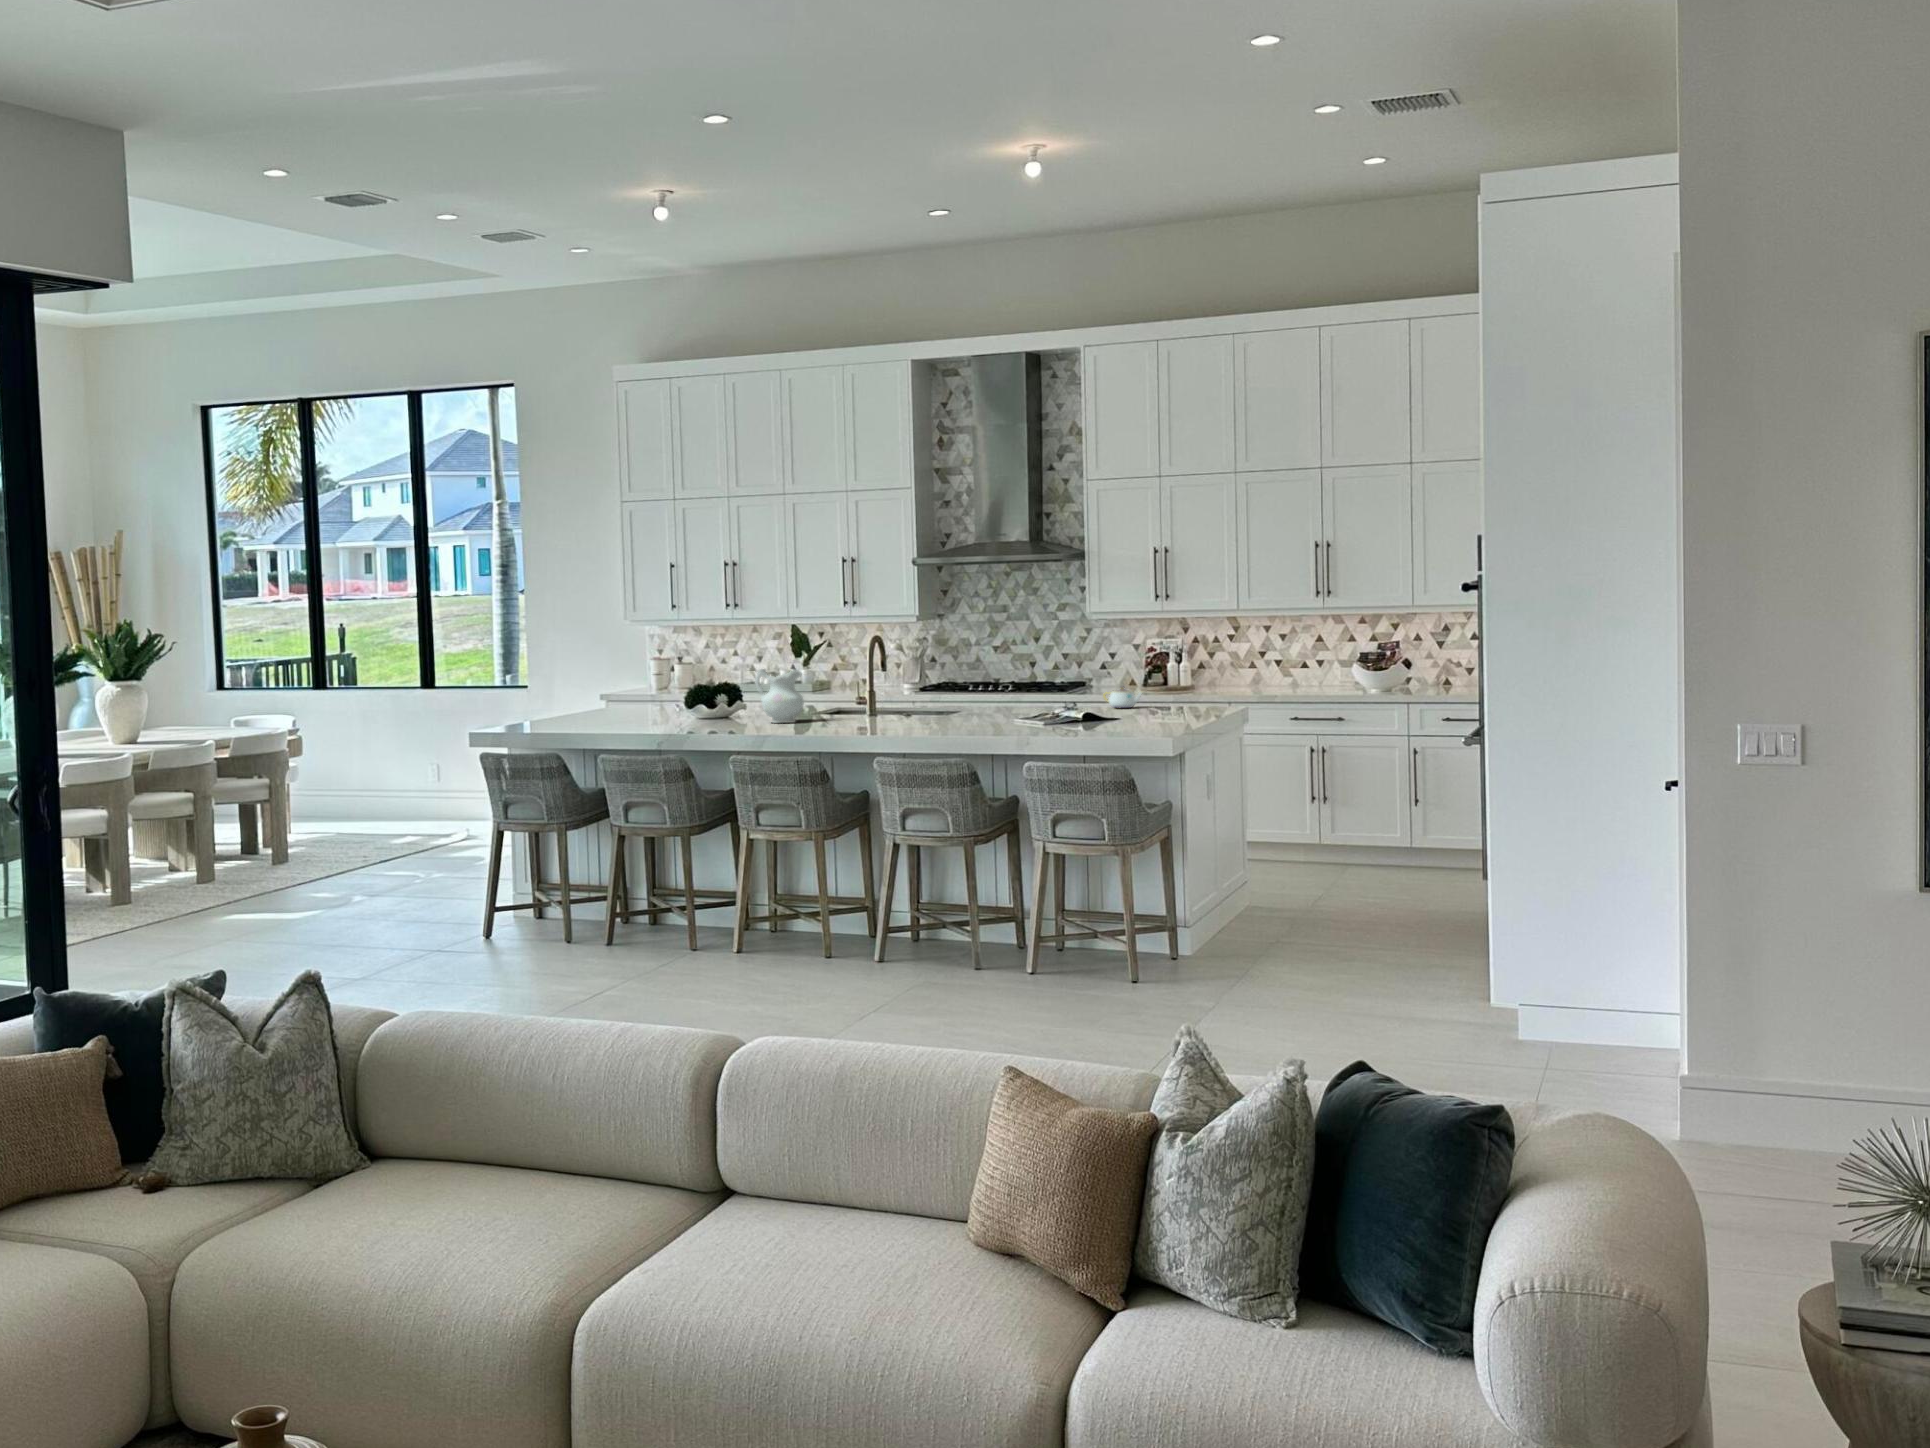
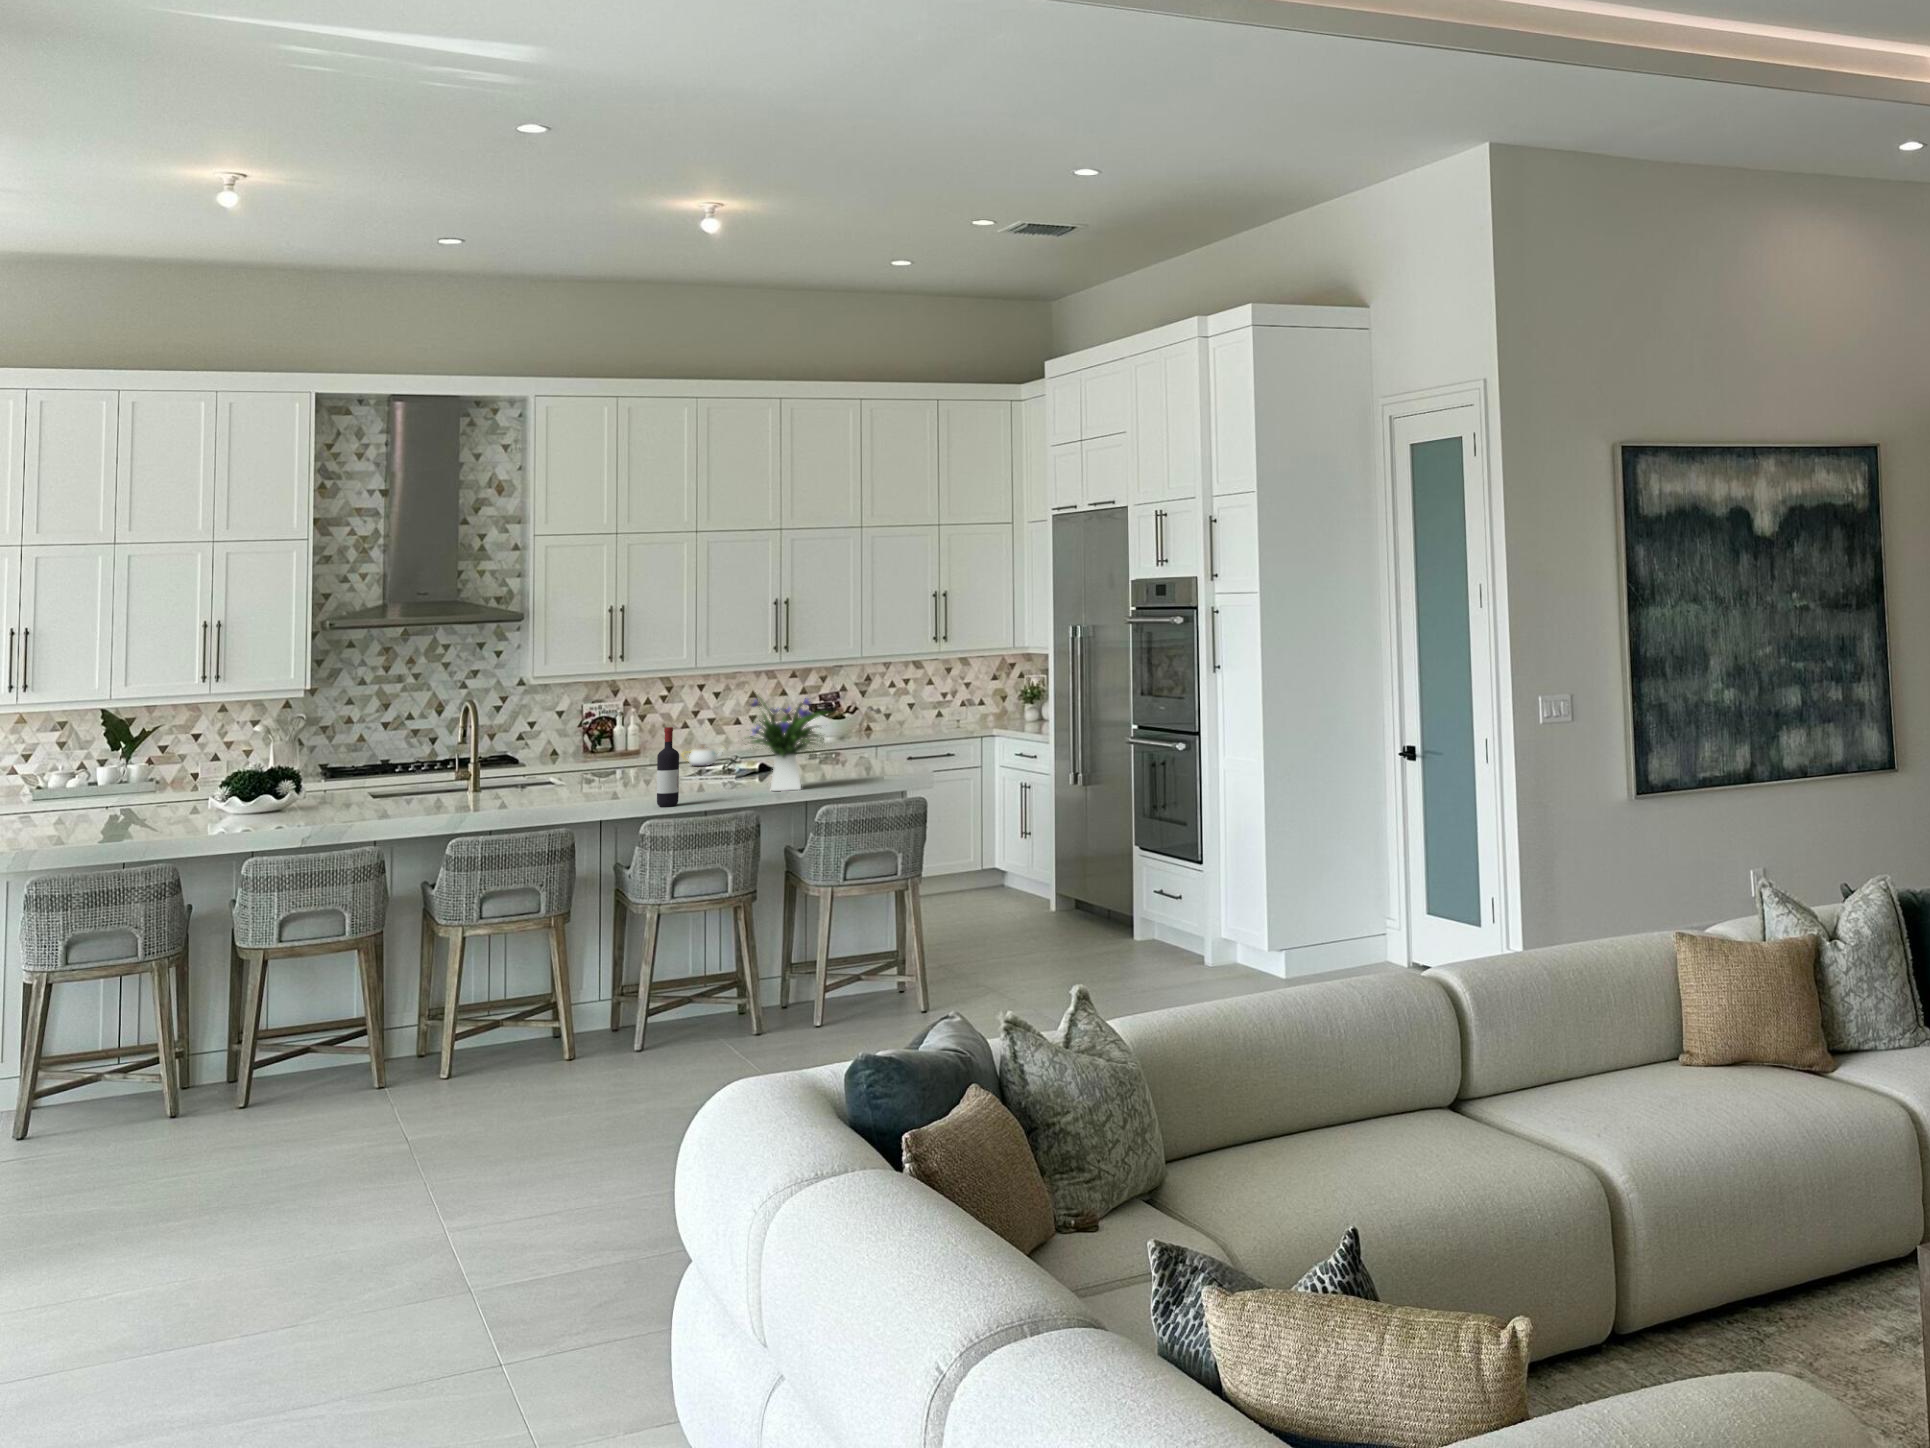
flower arrangement: none [983,637,1084,740] -> present [745,696,829,791]
wine bottle: none [890,667,911,744] -> present [657,727,679,807]
ceramic pitcher: present [755,669,804,723] -> none [347,747,407,811]

